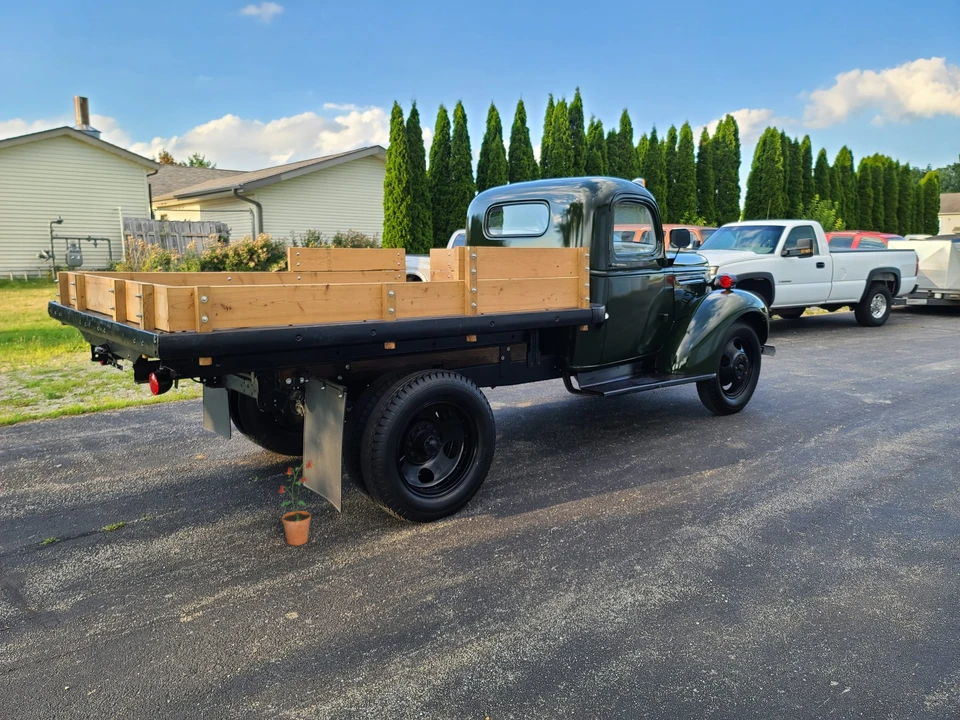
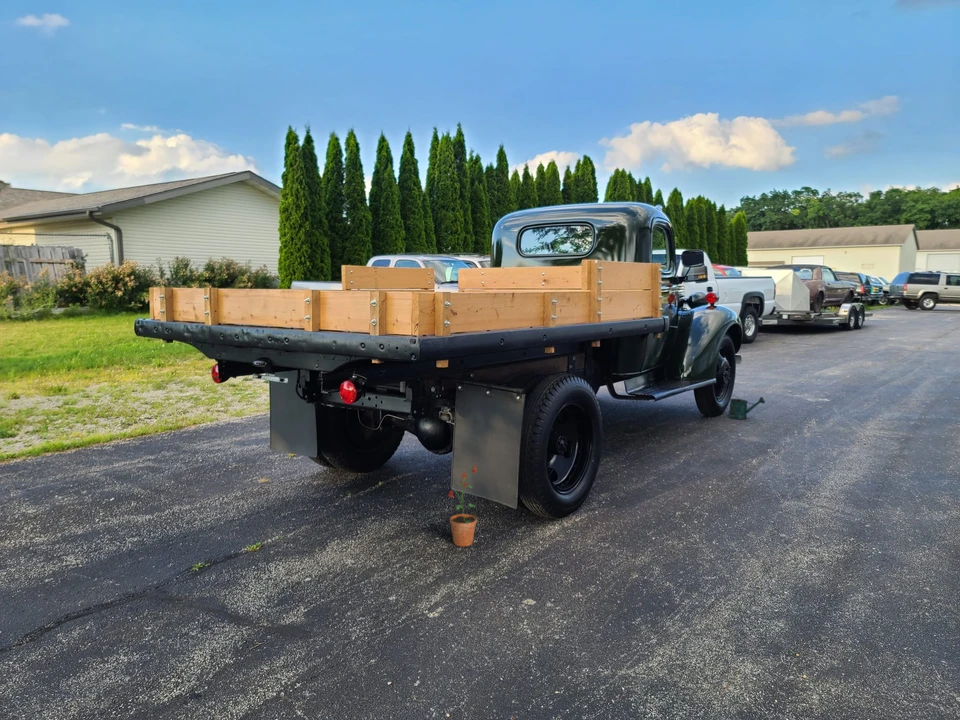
watering can: none [746,391,792,421] -> present [728,397,765,420]

